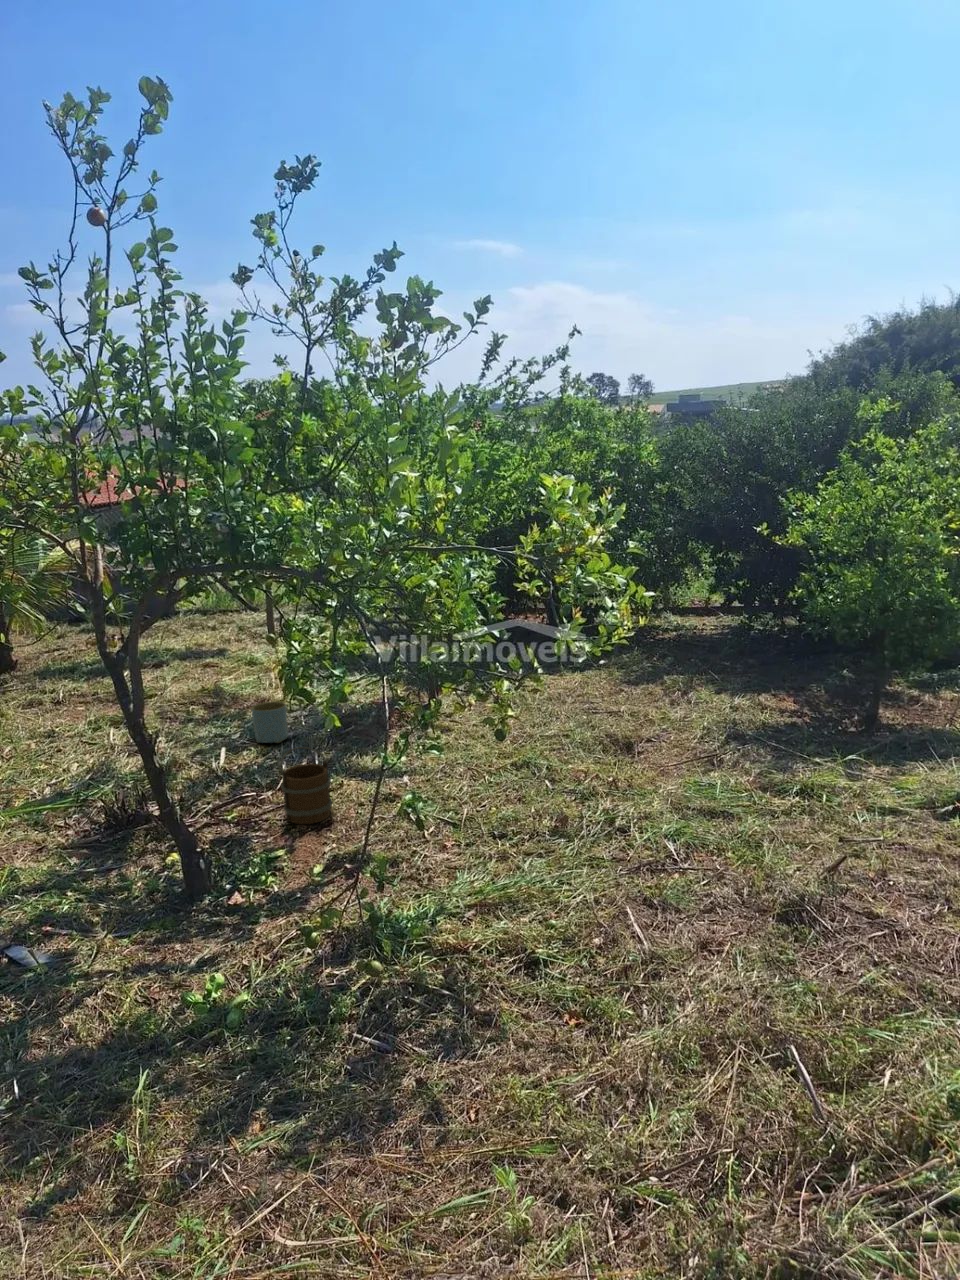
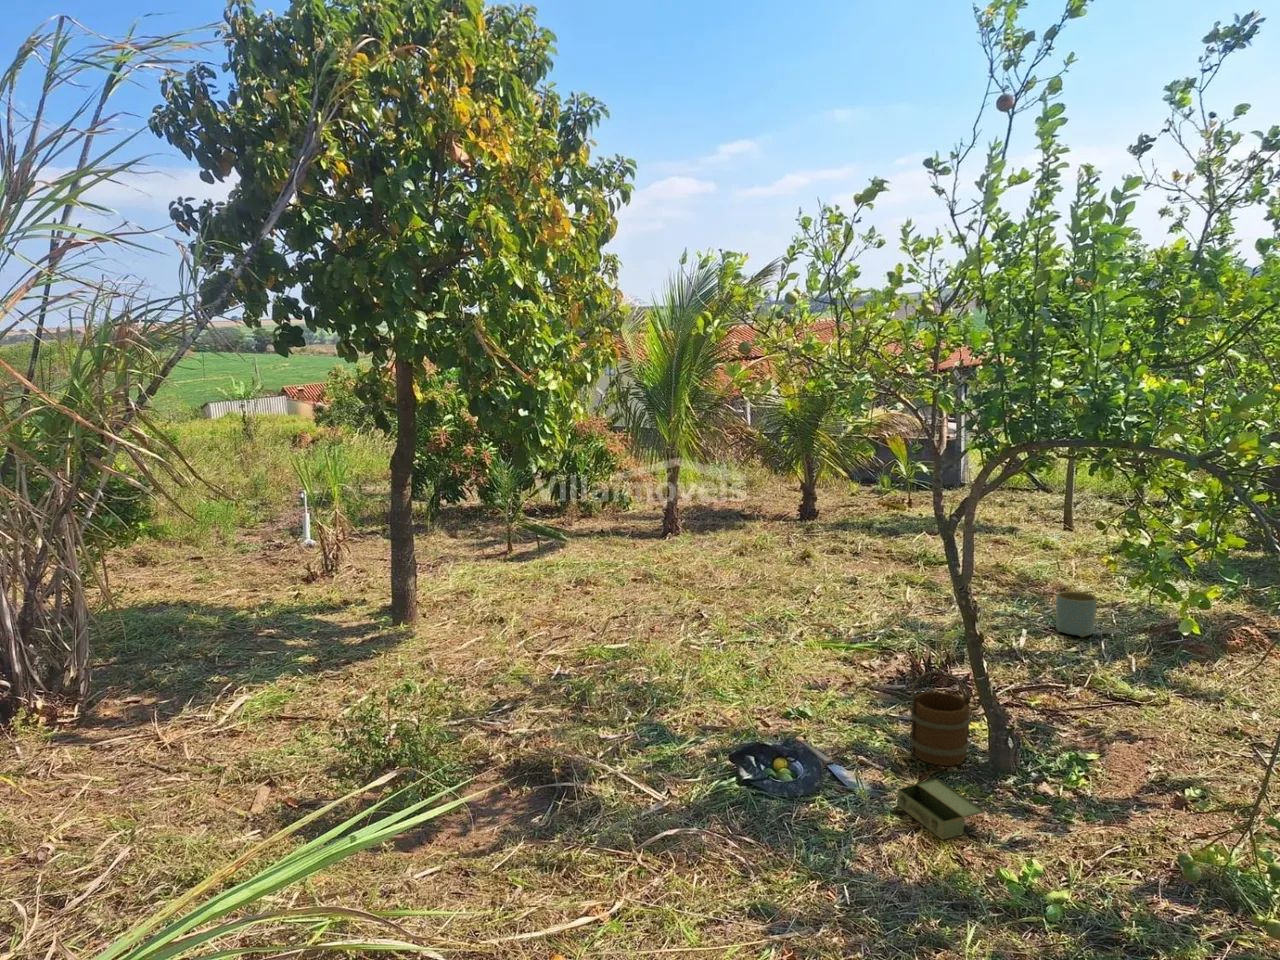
bucket: present [280,747,332,824] -> present [911,671,971,766]
toolbox: none [81,926,170,986] -> present [897,779,984,840]

